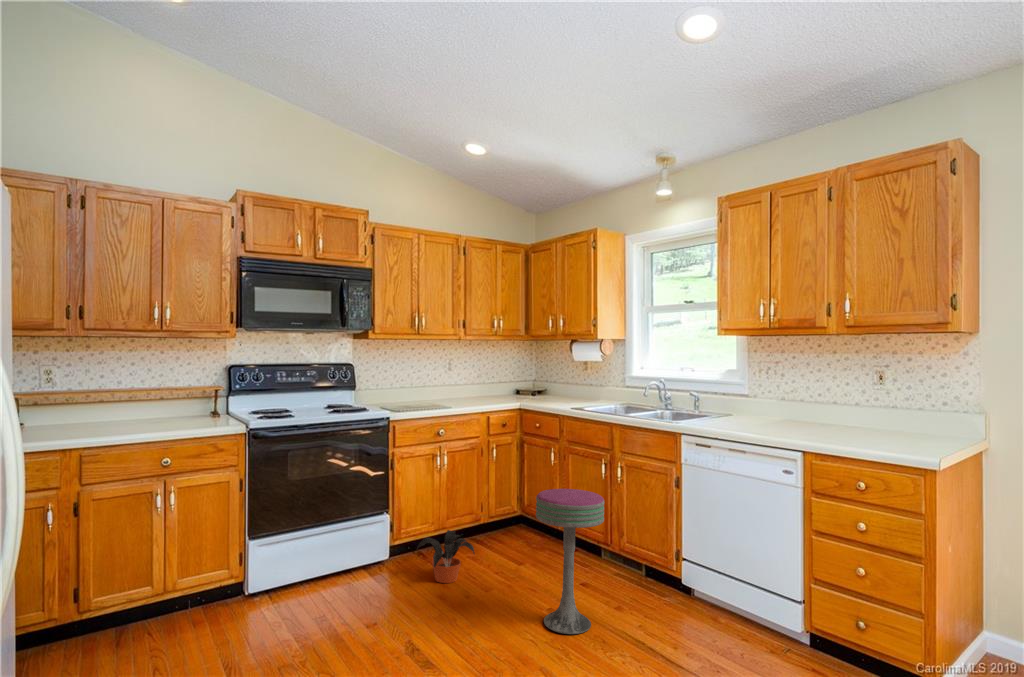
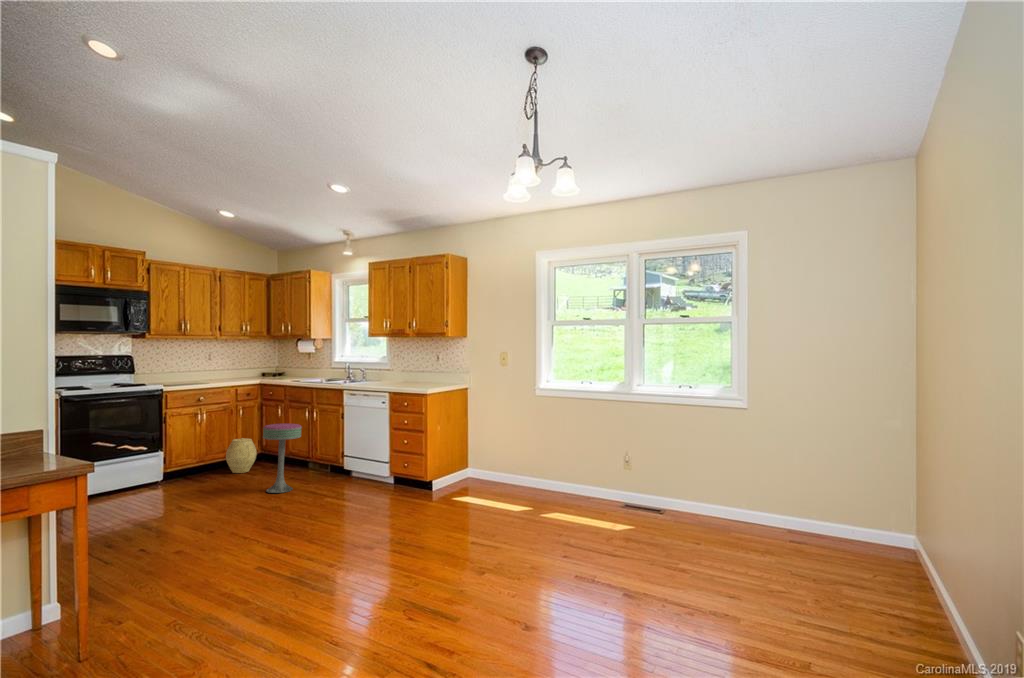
woven basket: none [475,498,519,557] -> present [226,438,257,473]
potted plant: present [417,530,475,583] -> none [185,457,225,486]

